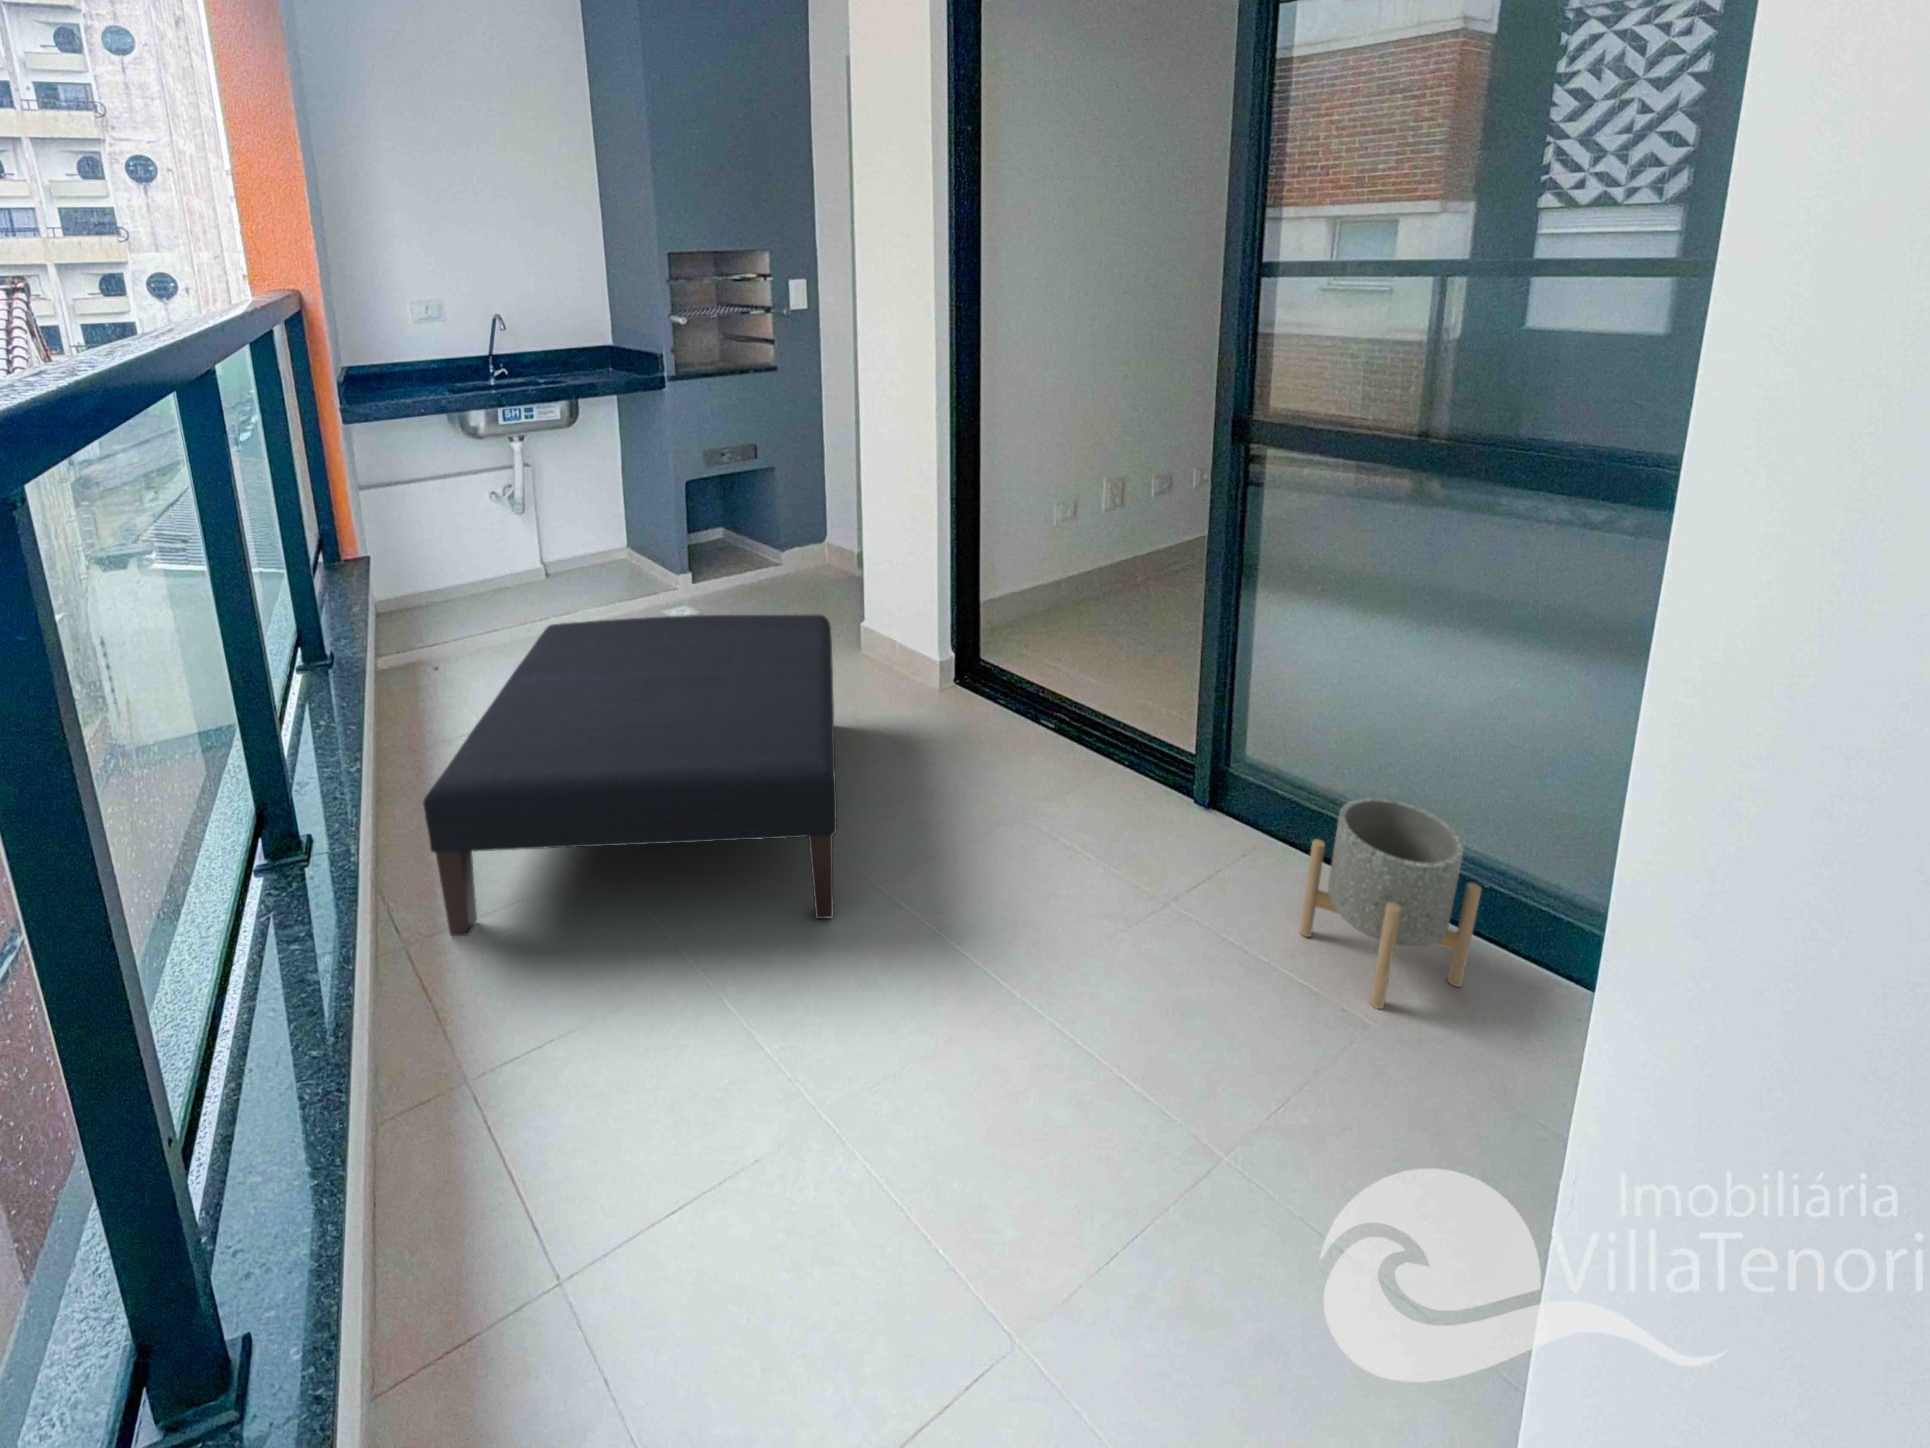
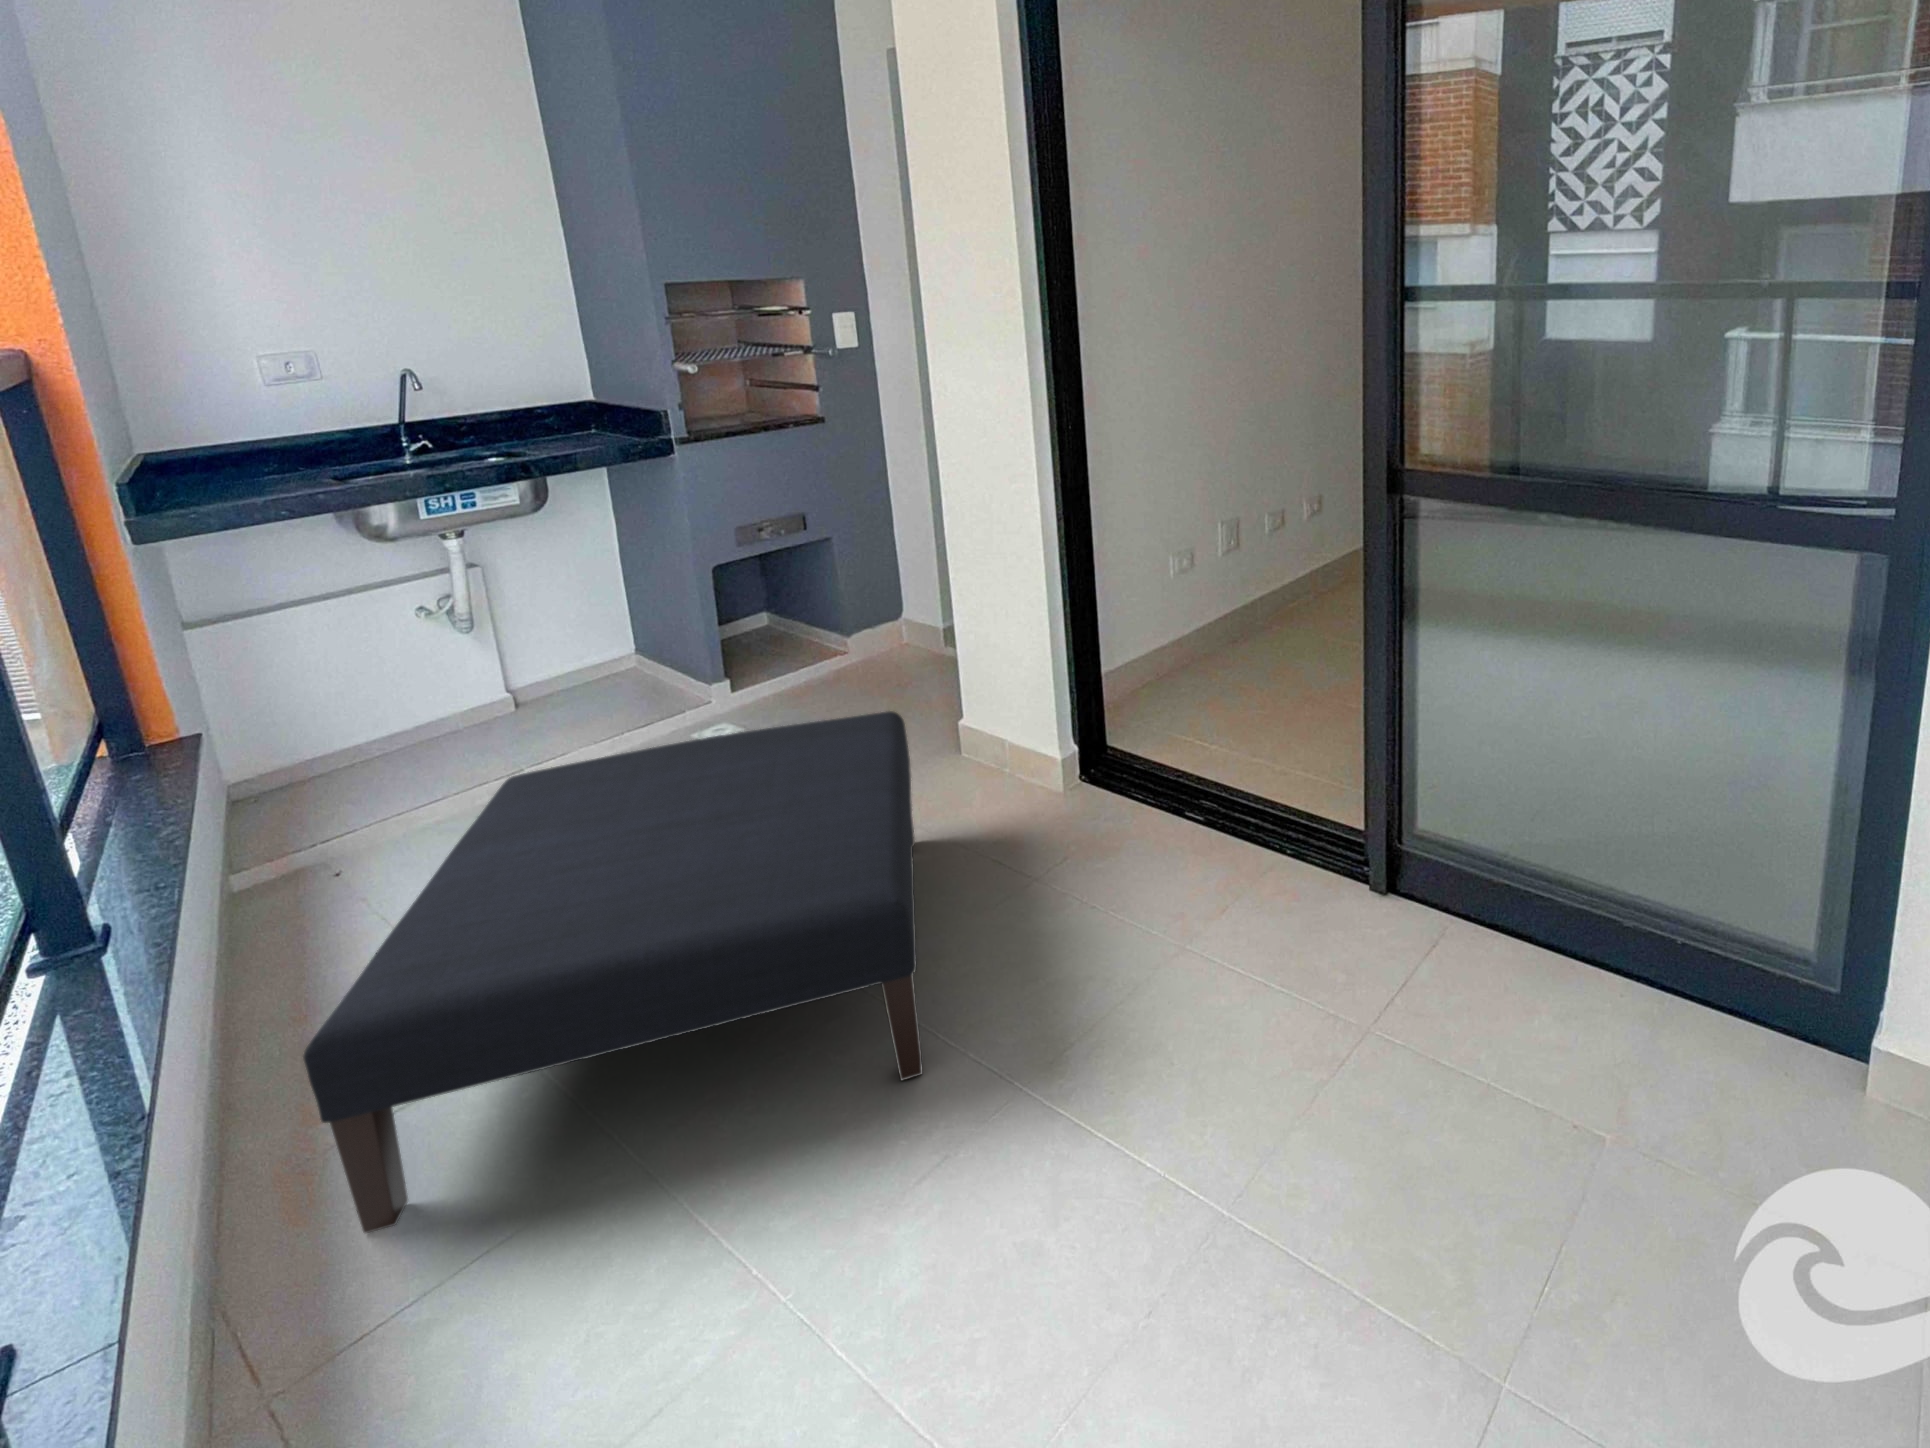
planter: present [1300,798,1481,1009] -> none [1429,815,1579,1029]

